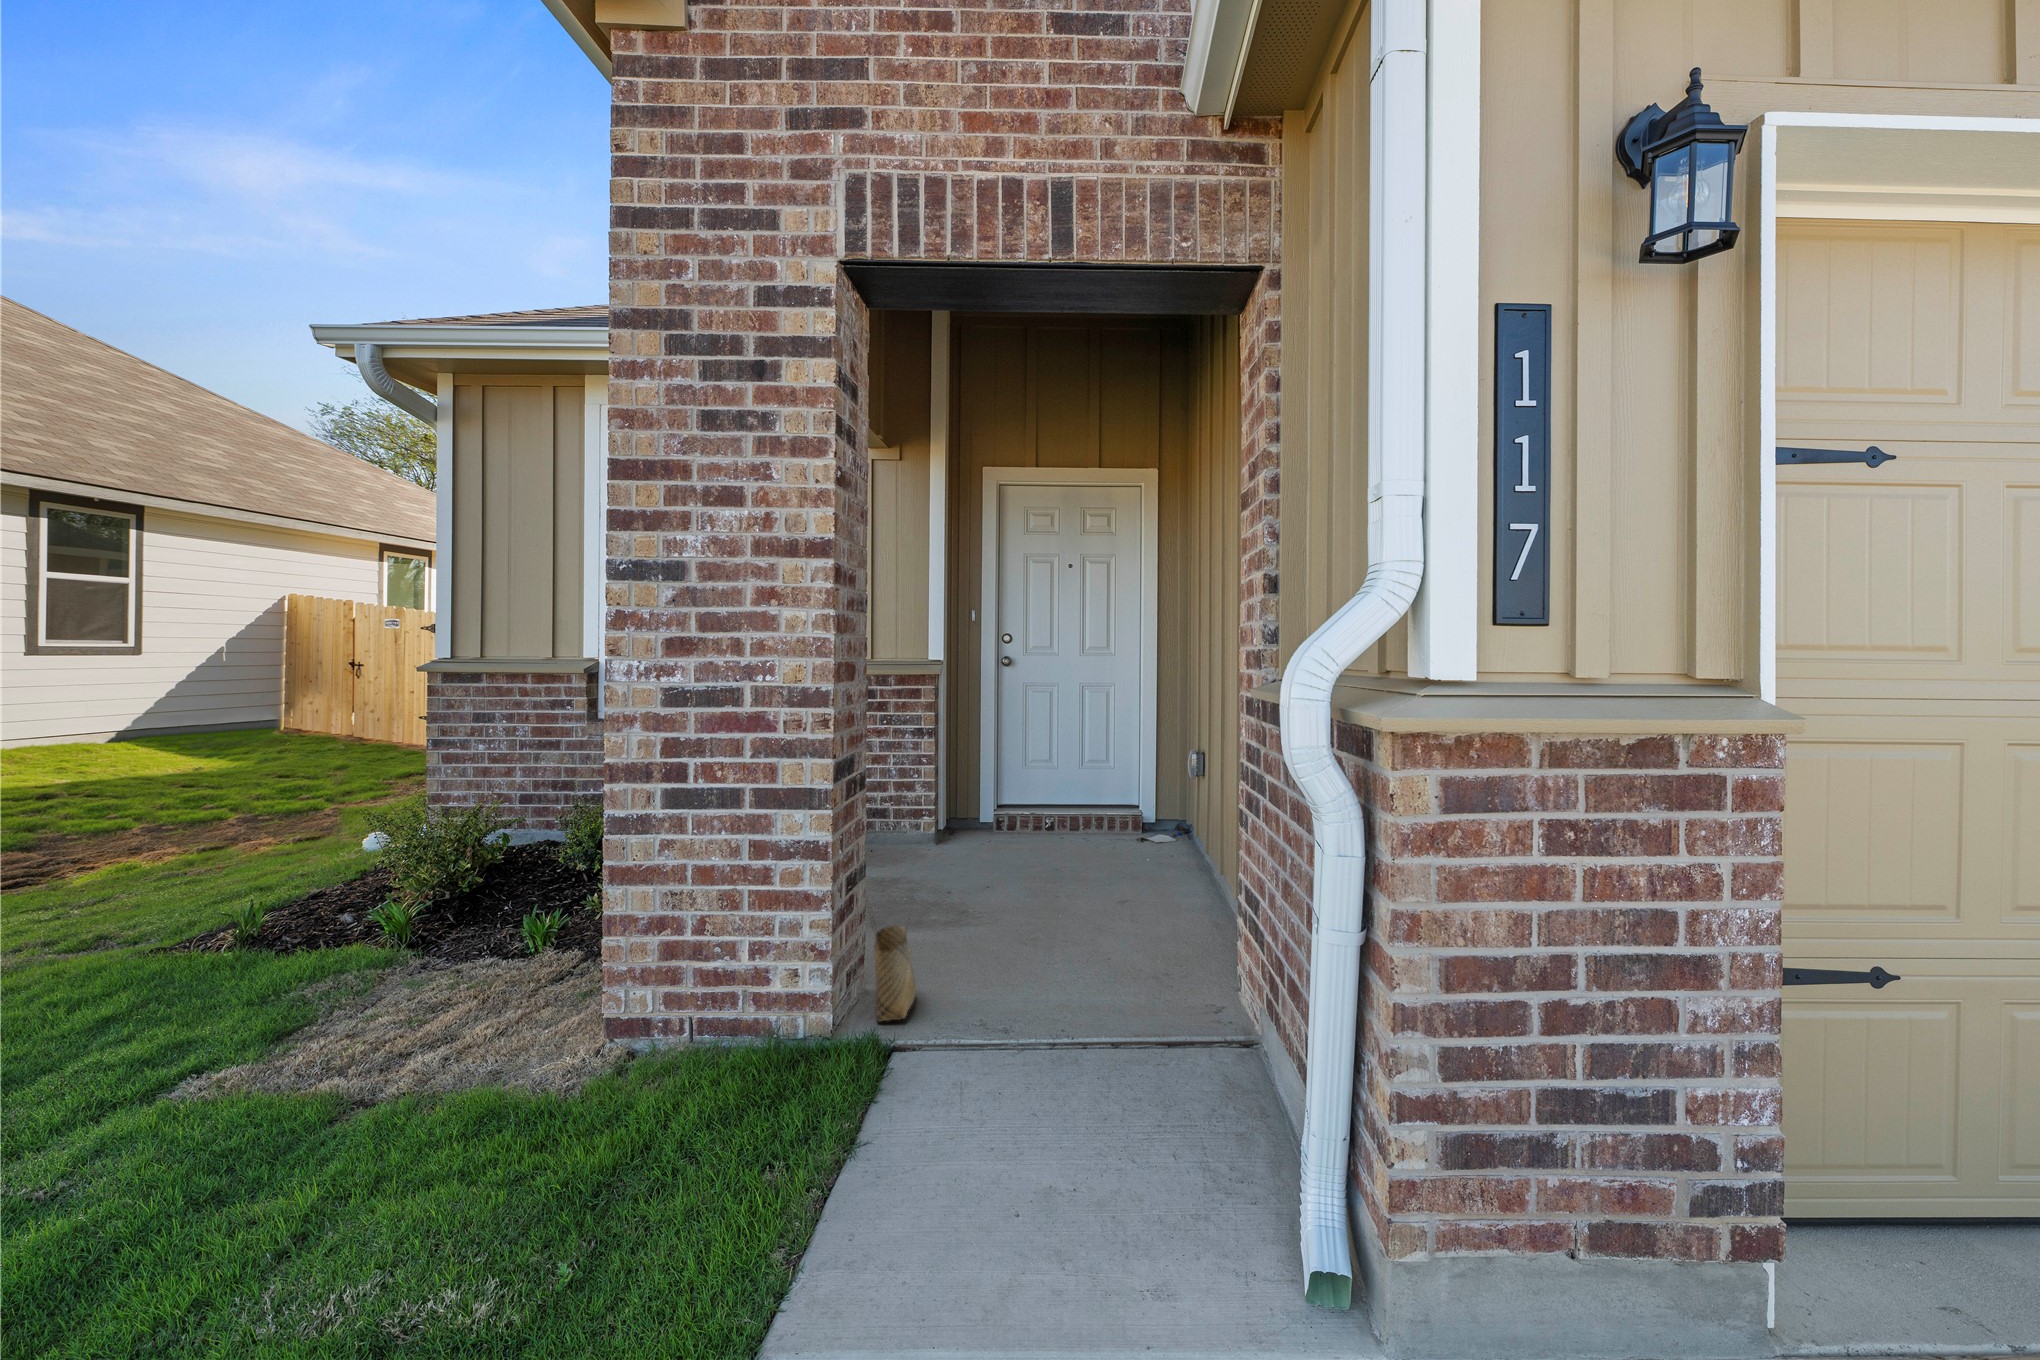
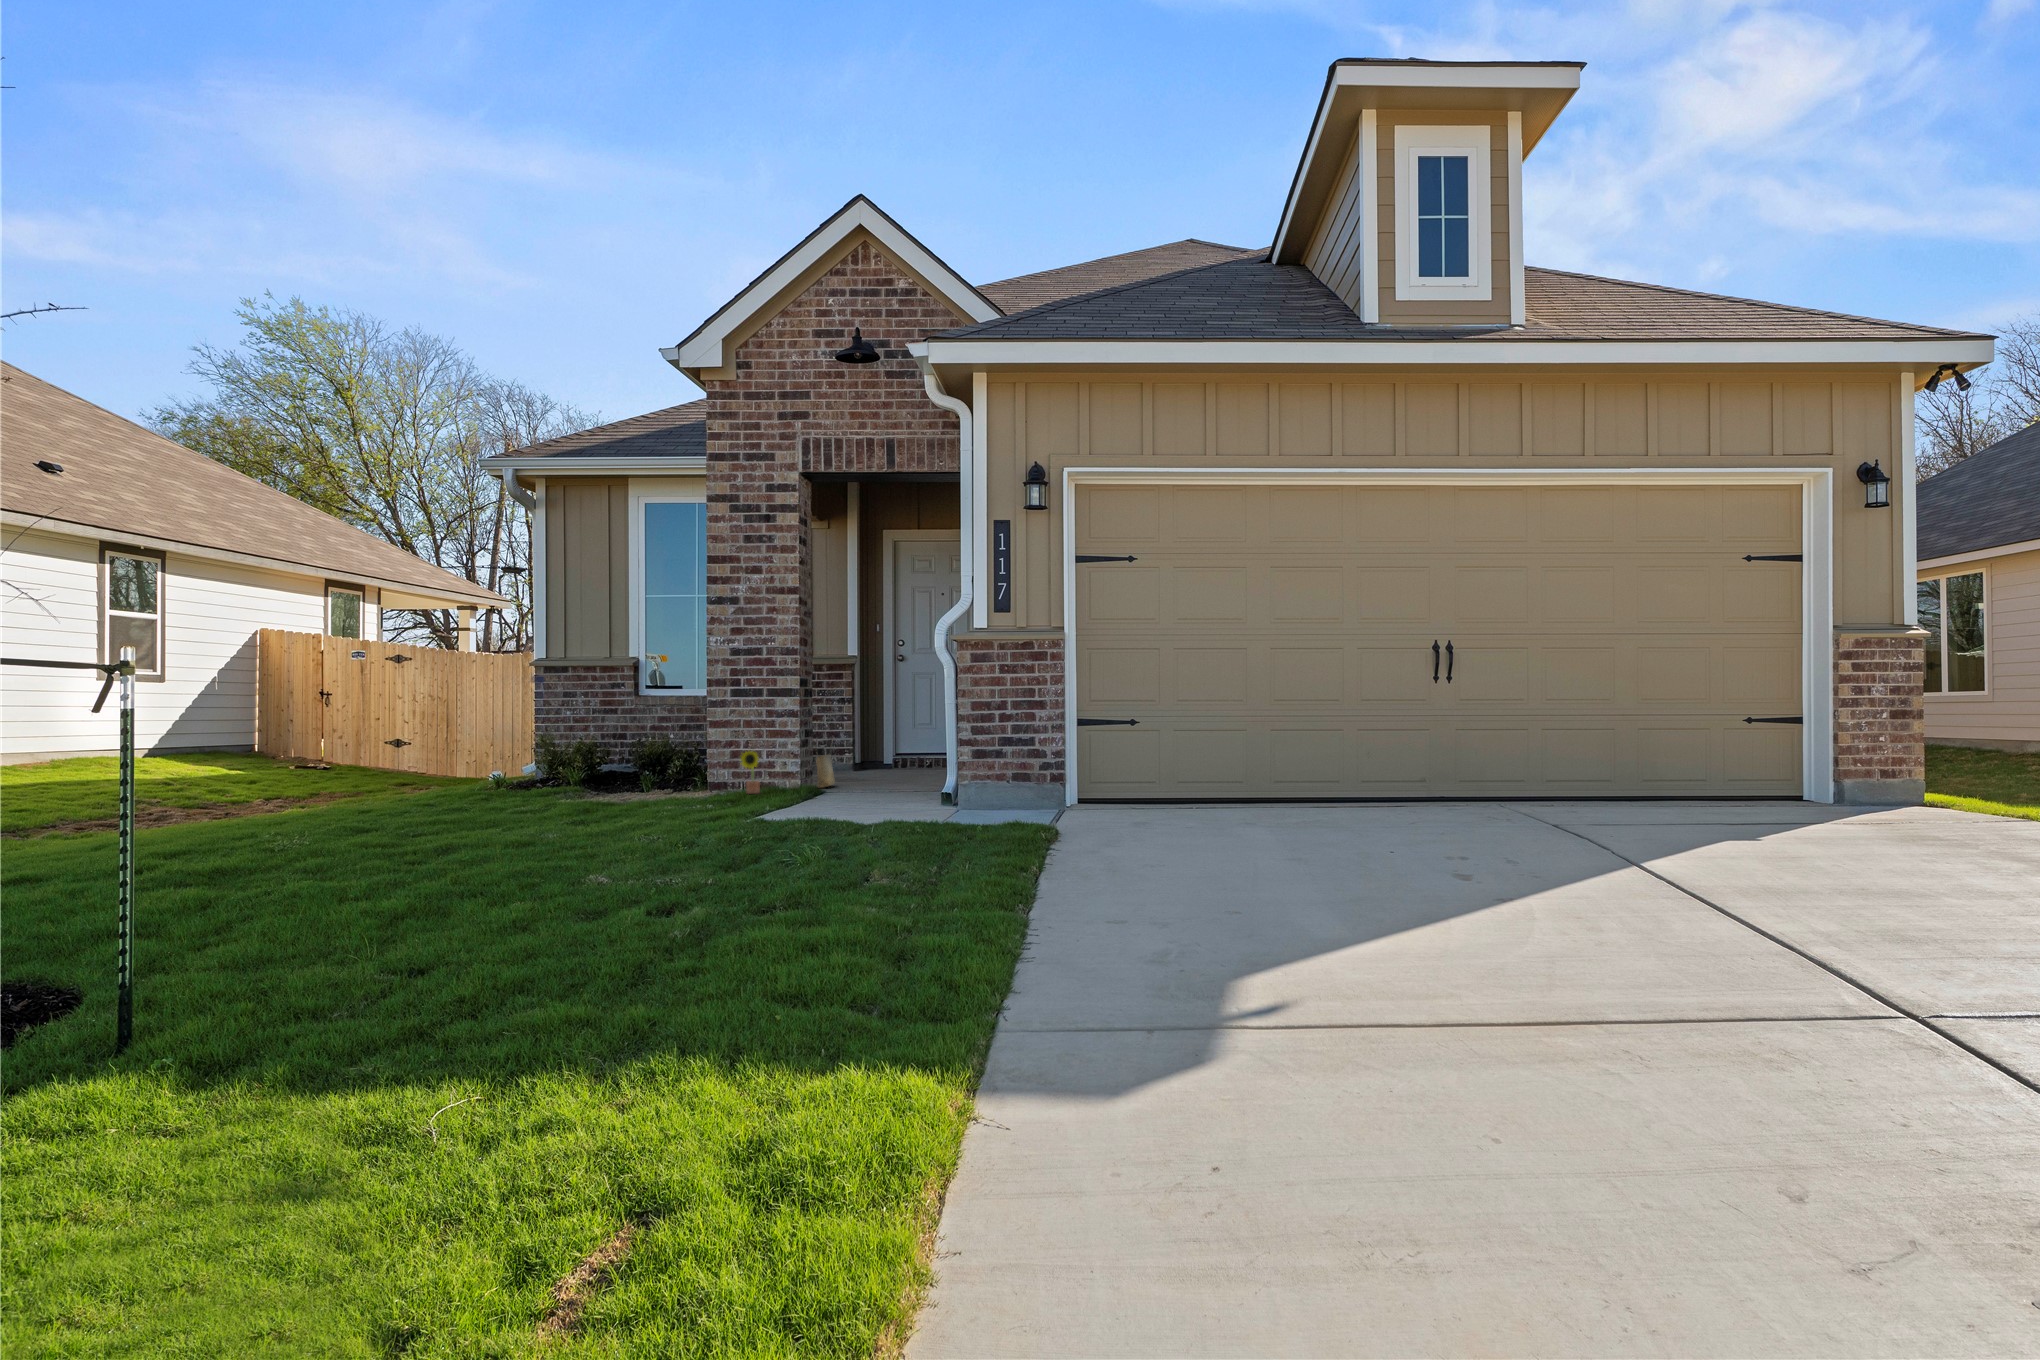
decorative plant: none [668,968,728,1079] -> present [740,751,760,794]

